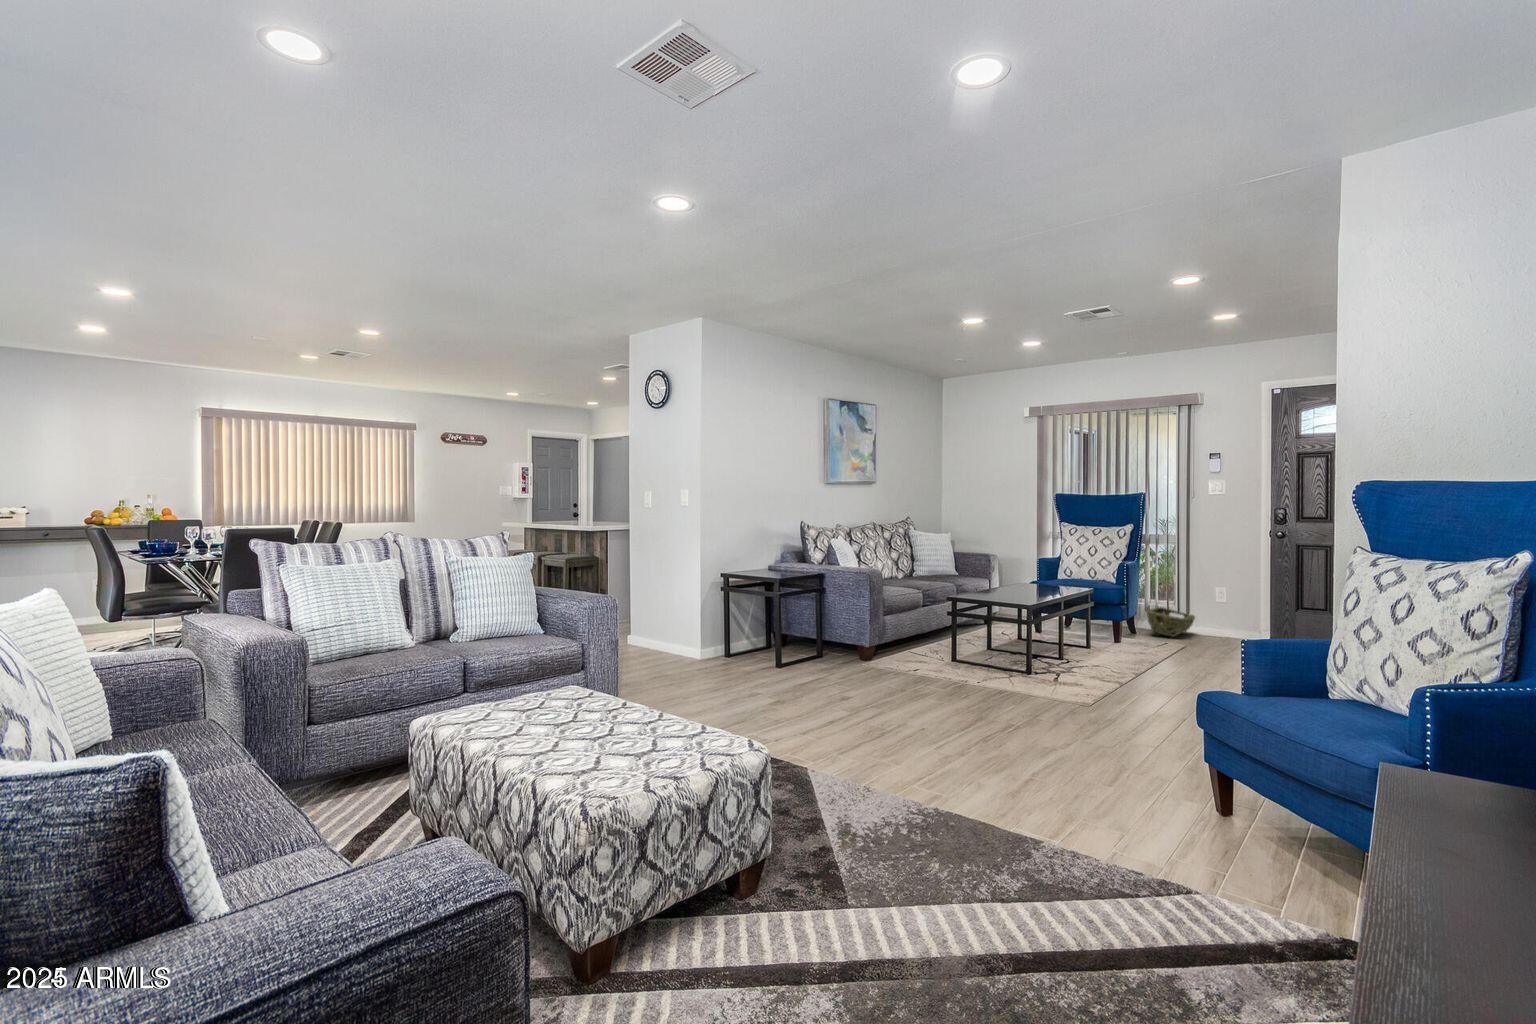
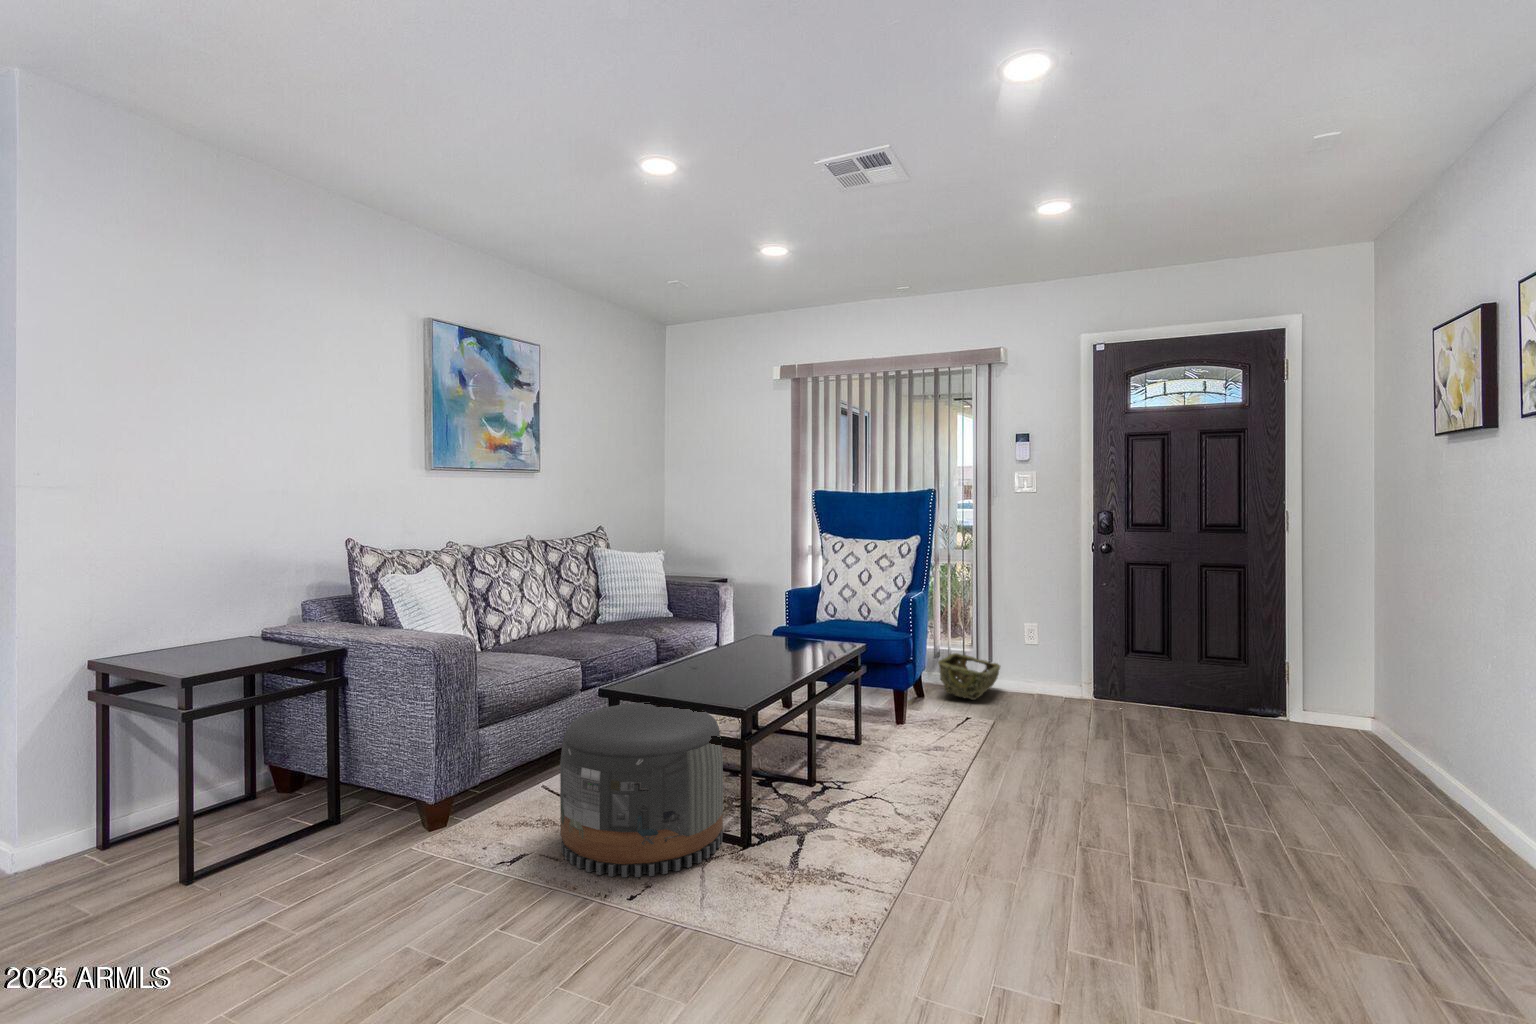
pouf: none [929,608,1012,683] -> present [560,703,723,877]

